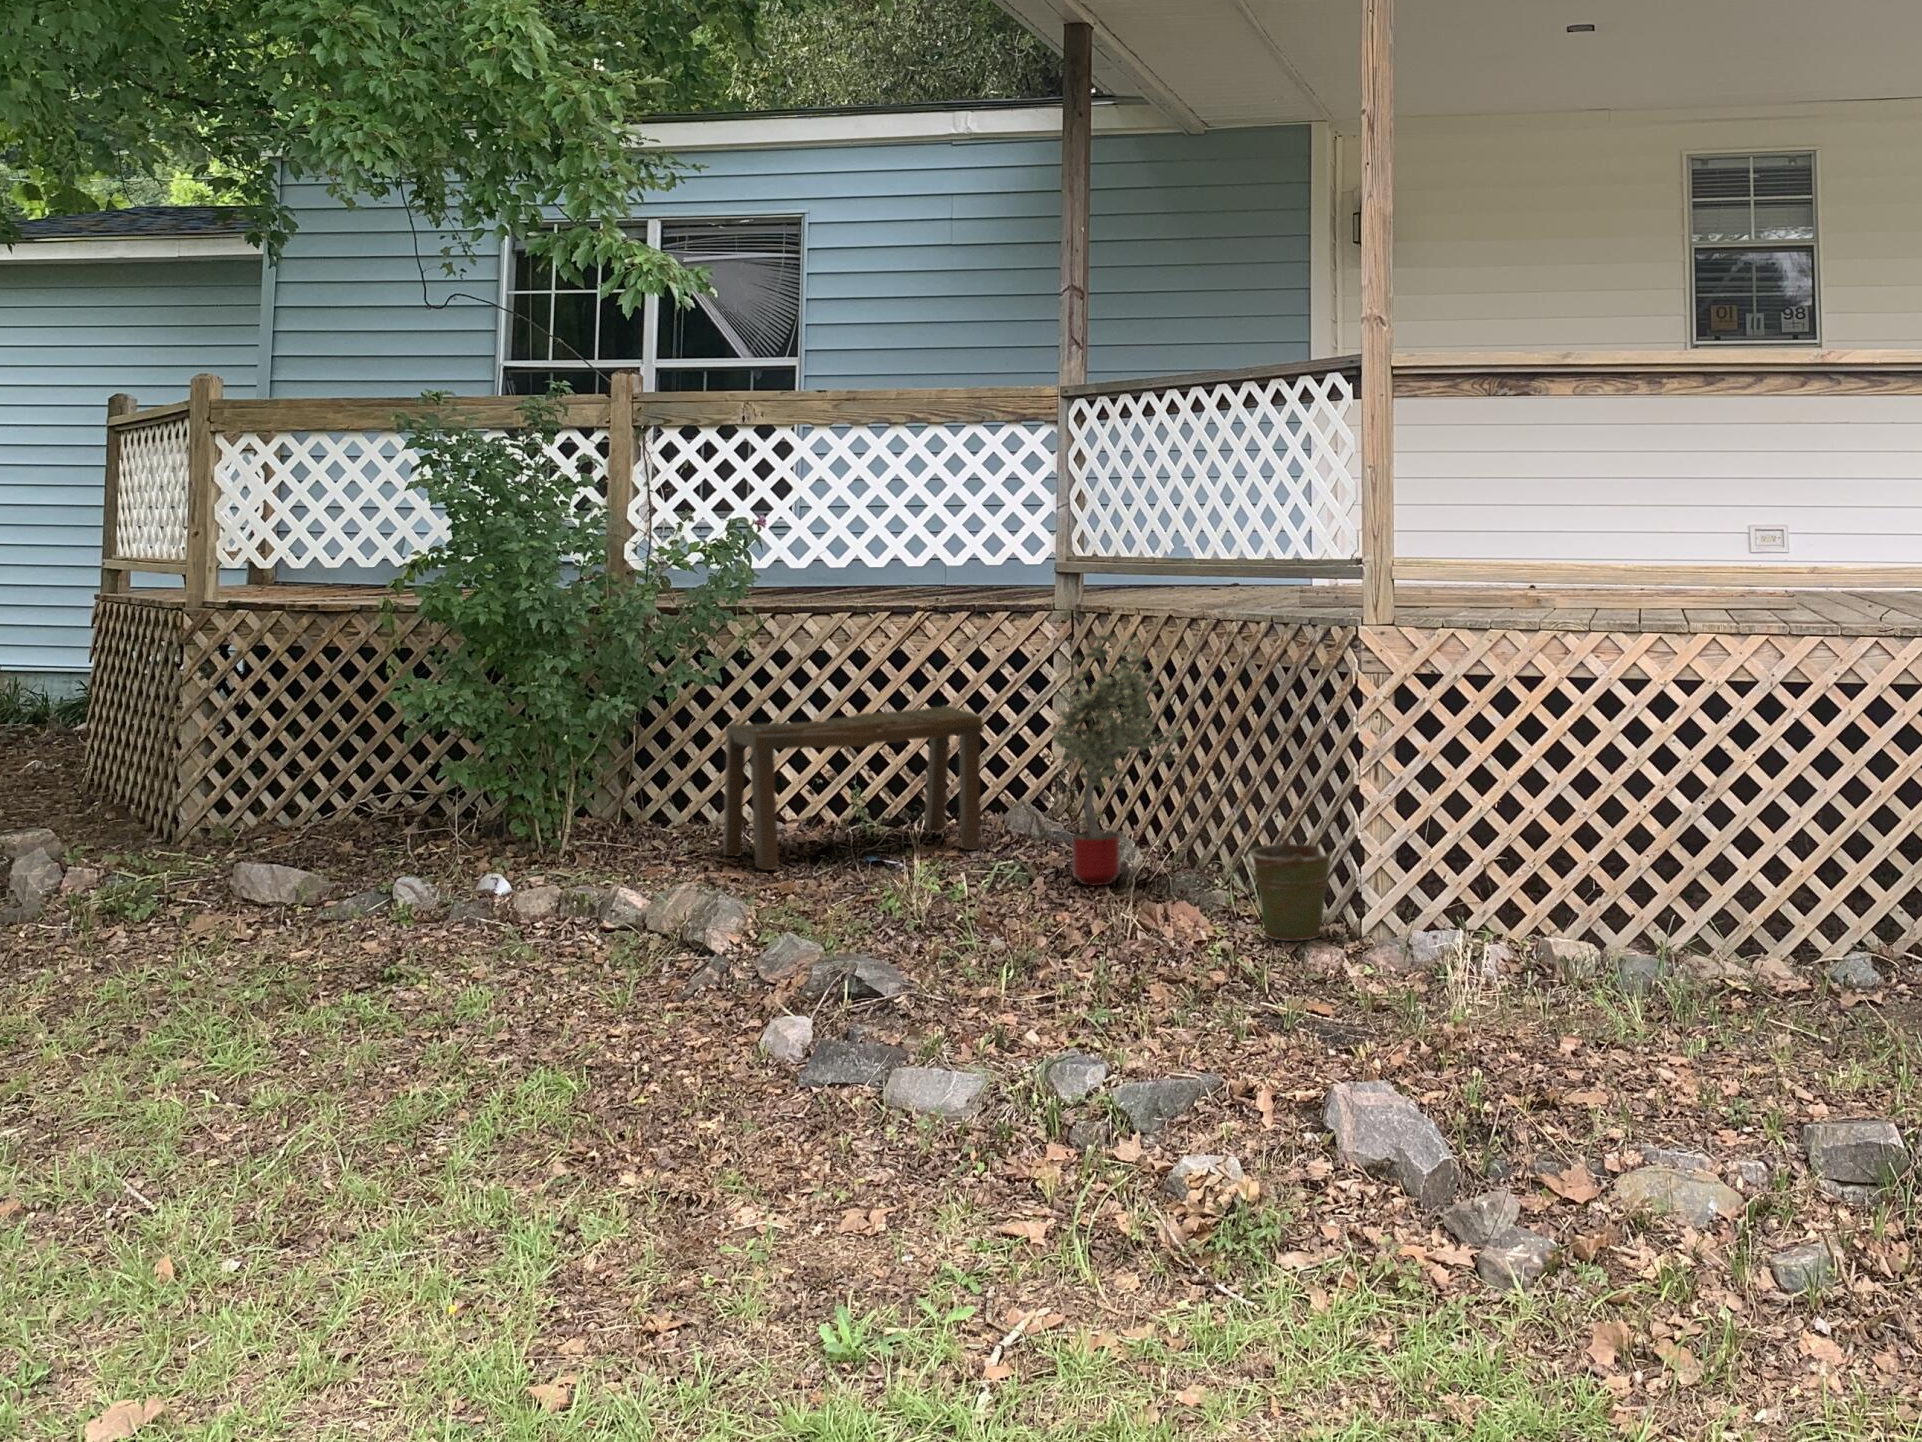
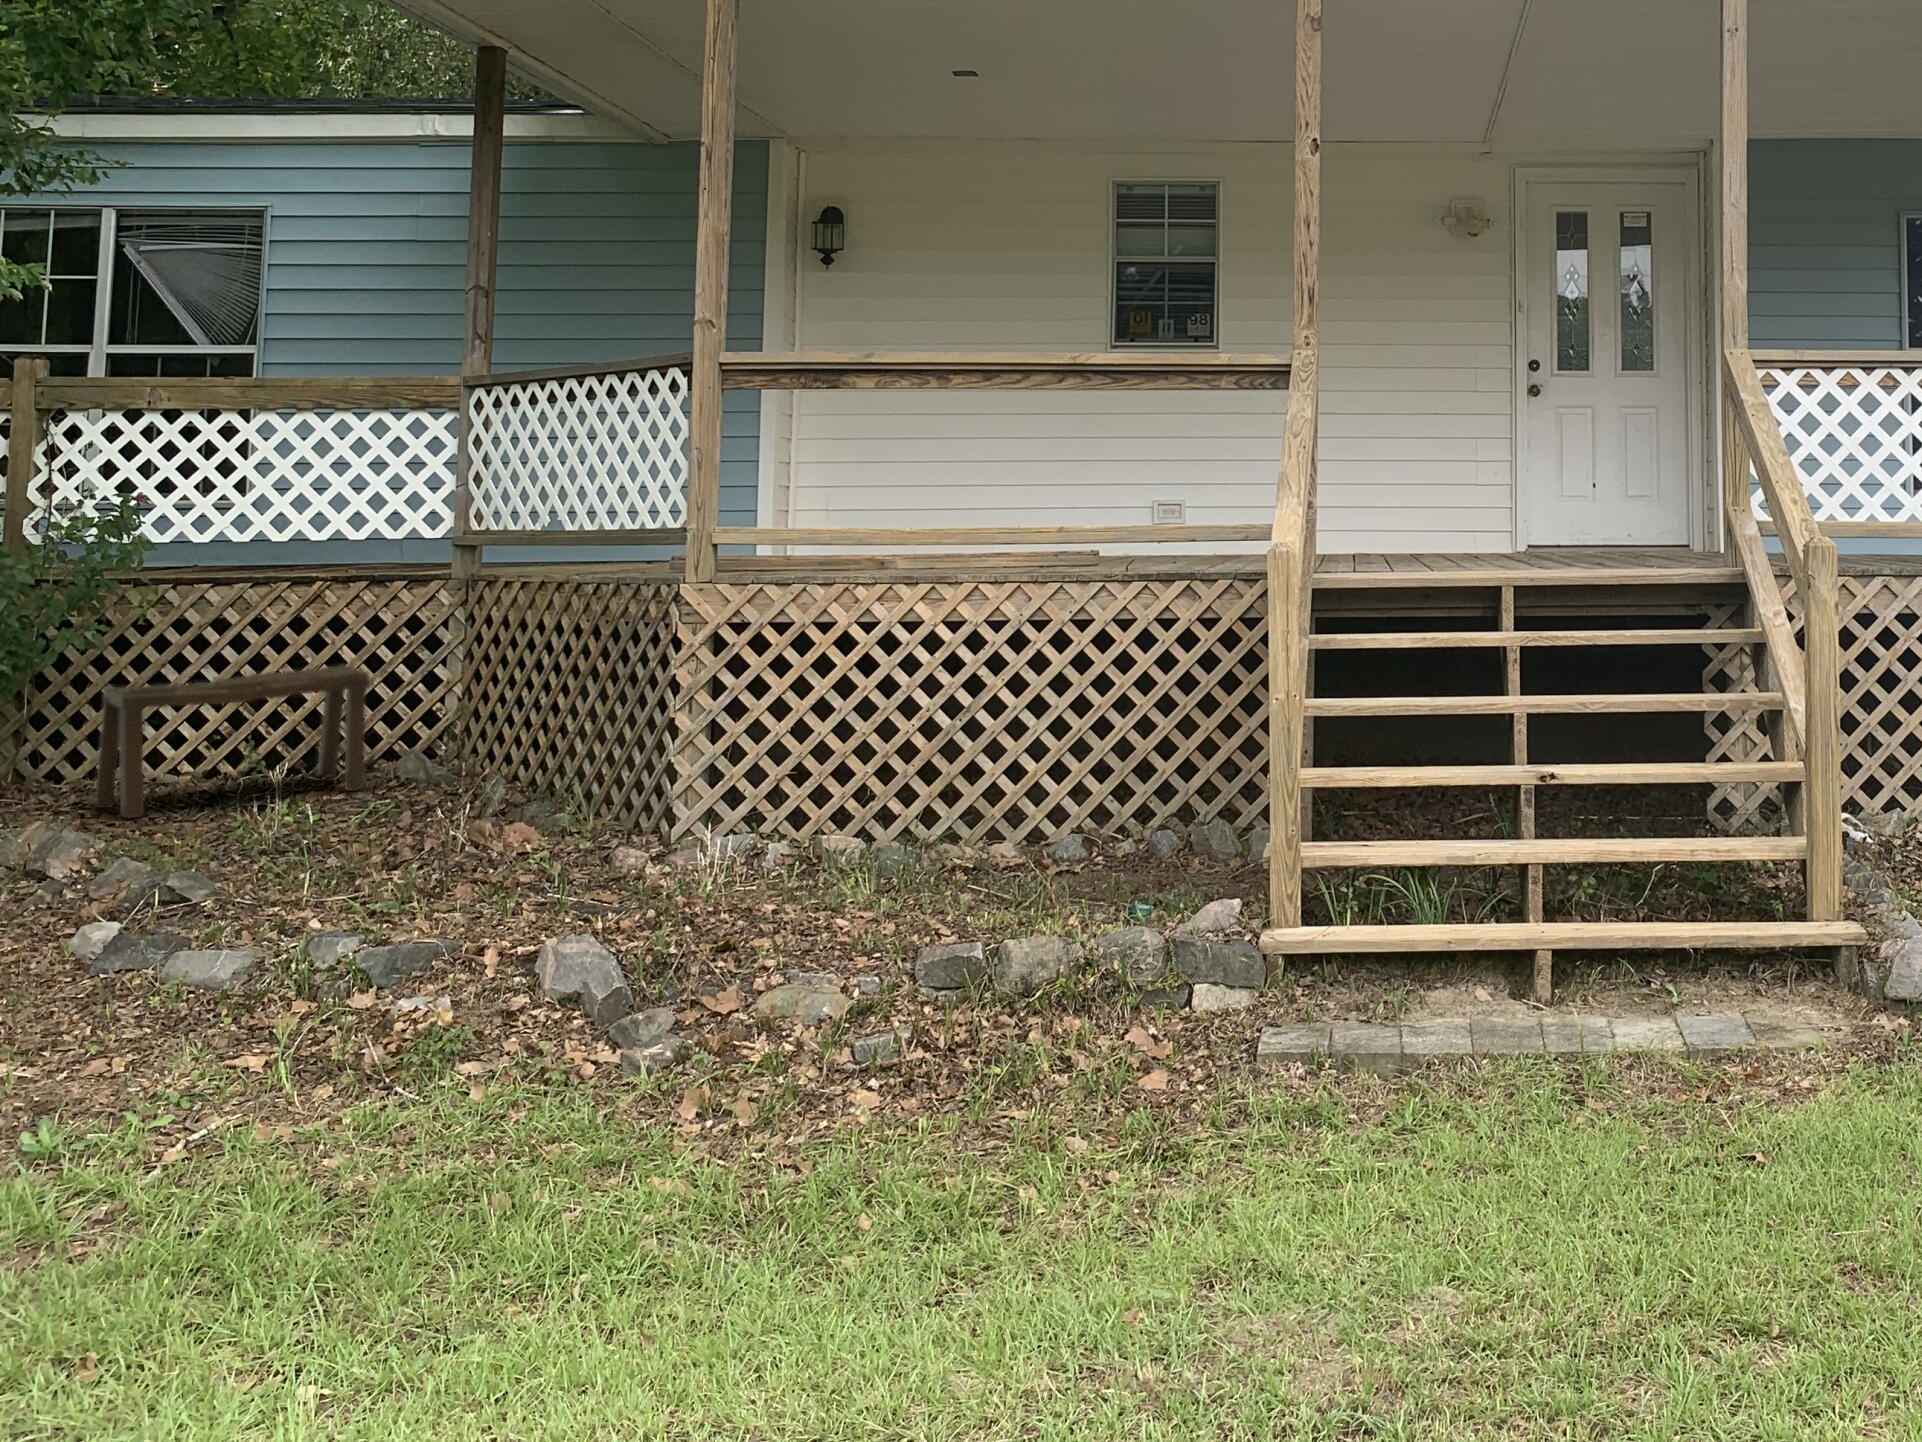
potted tree: present [1053,634,1186,886] -> none [417,596,550,815]
bucket: present [1245,839,1332,941] -> none [570,765,652,851]

